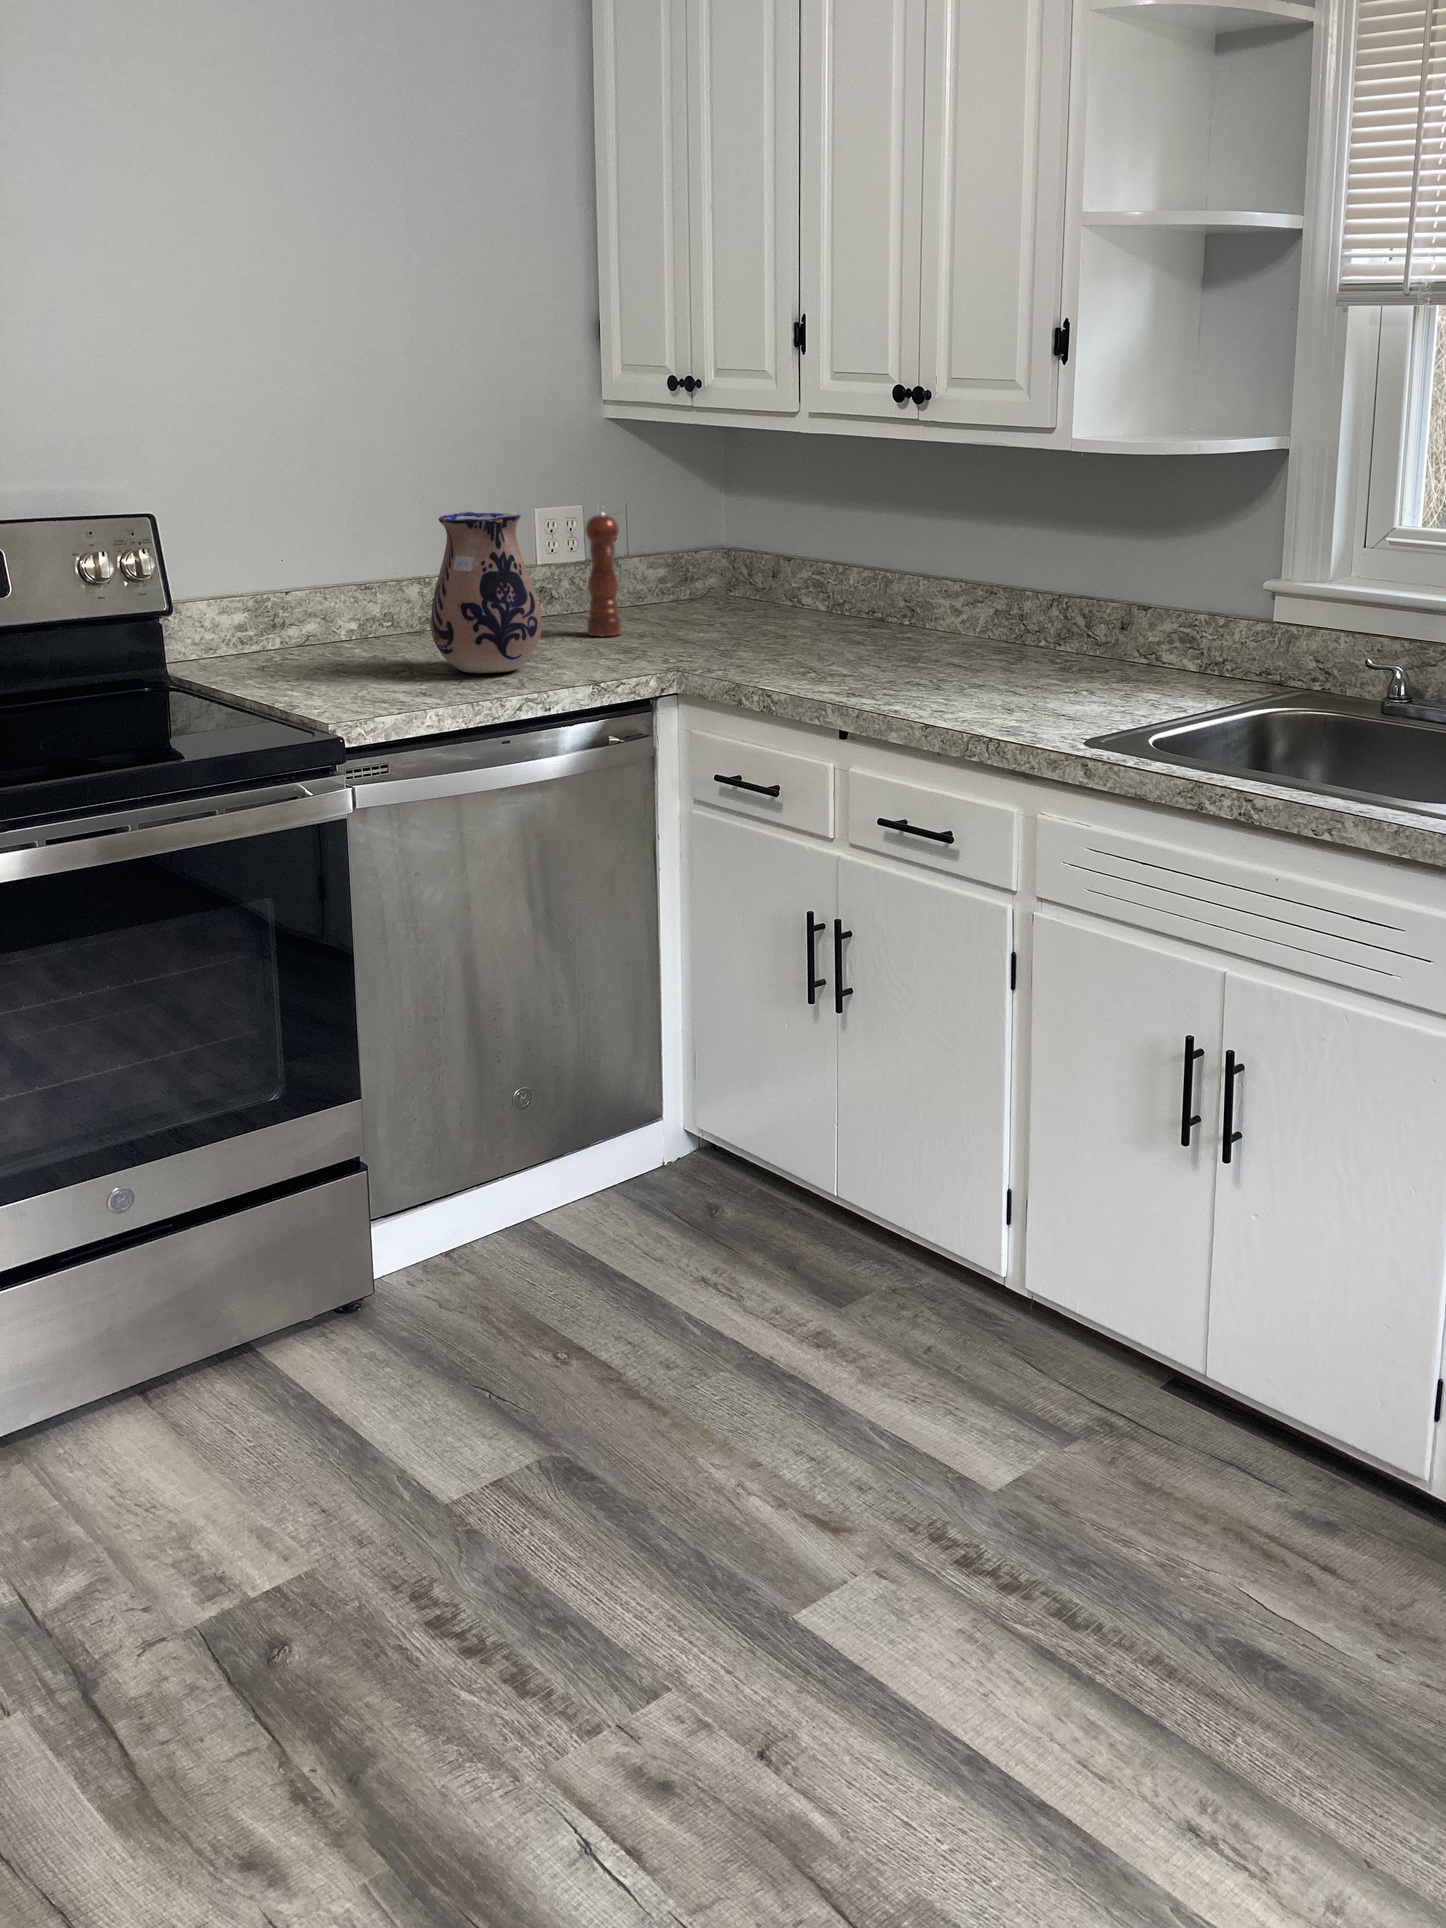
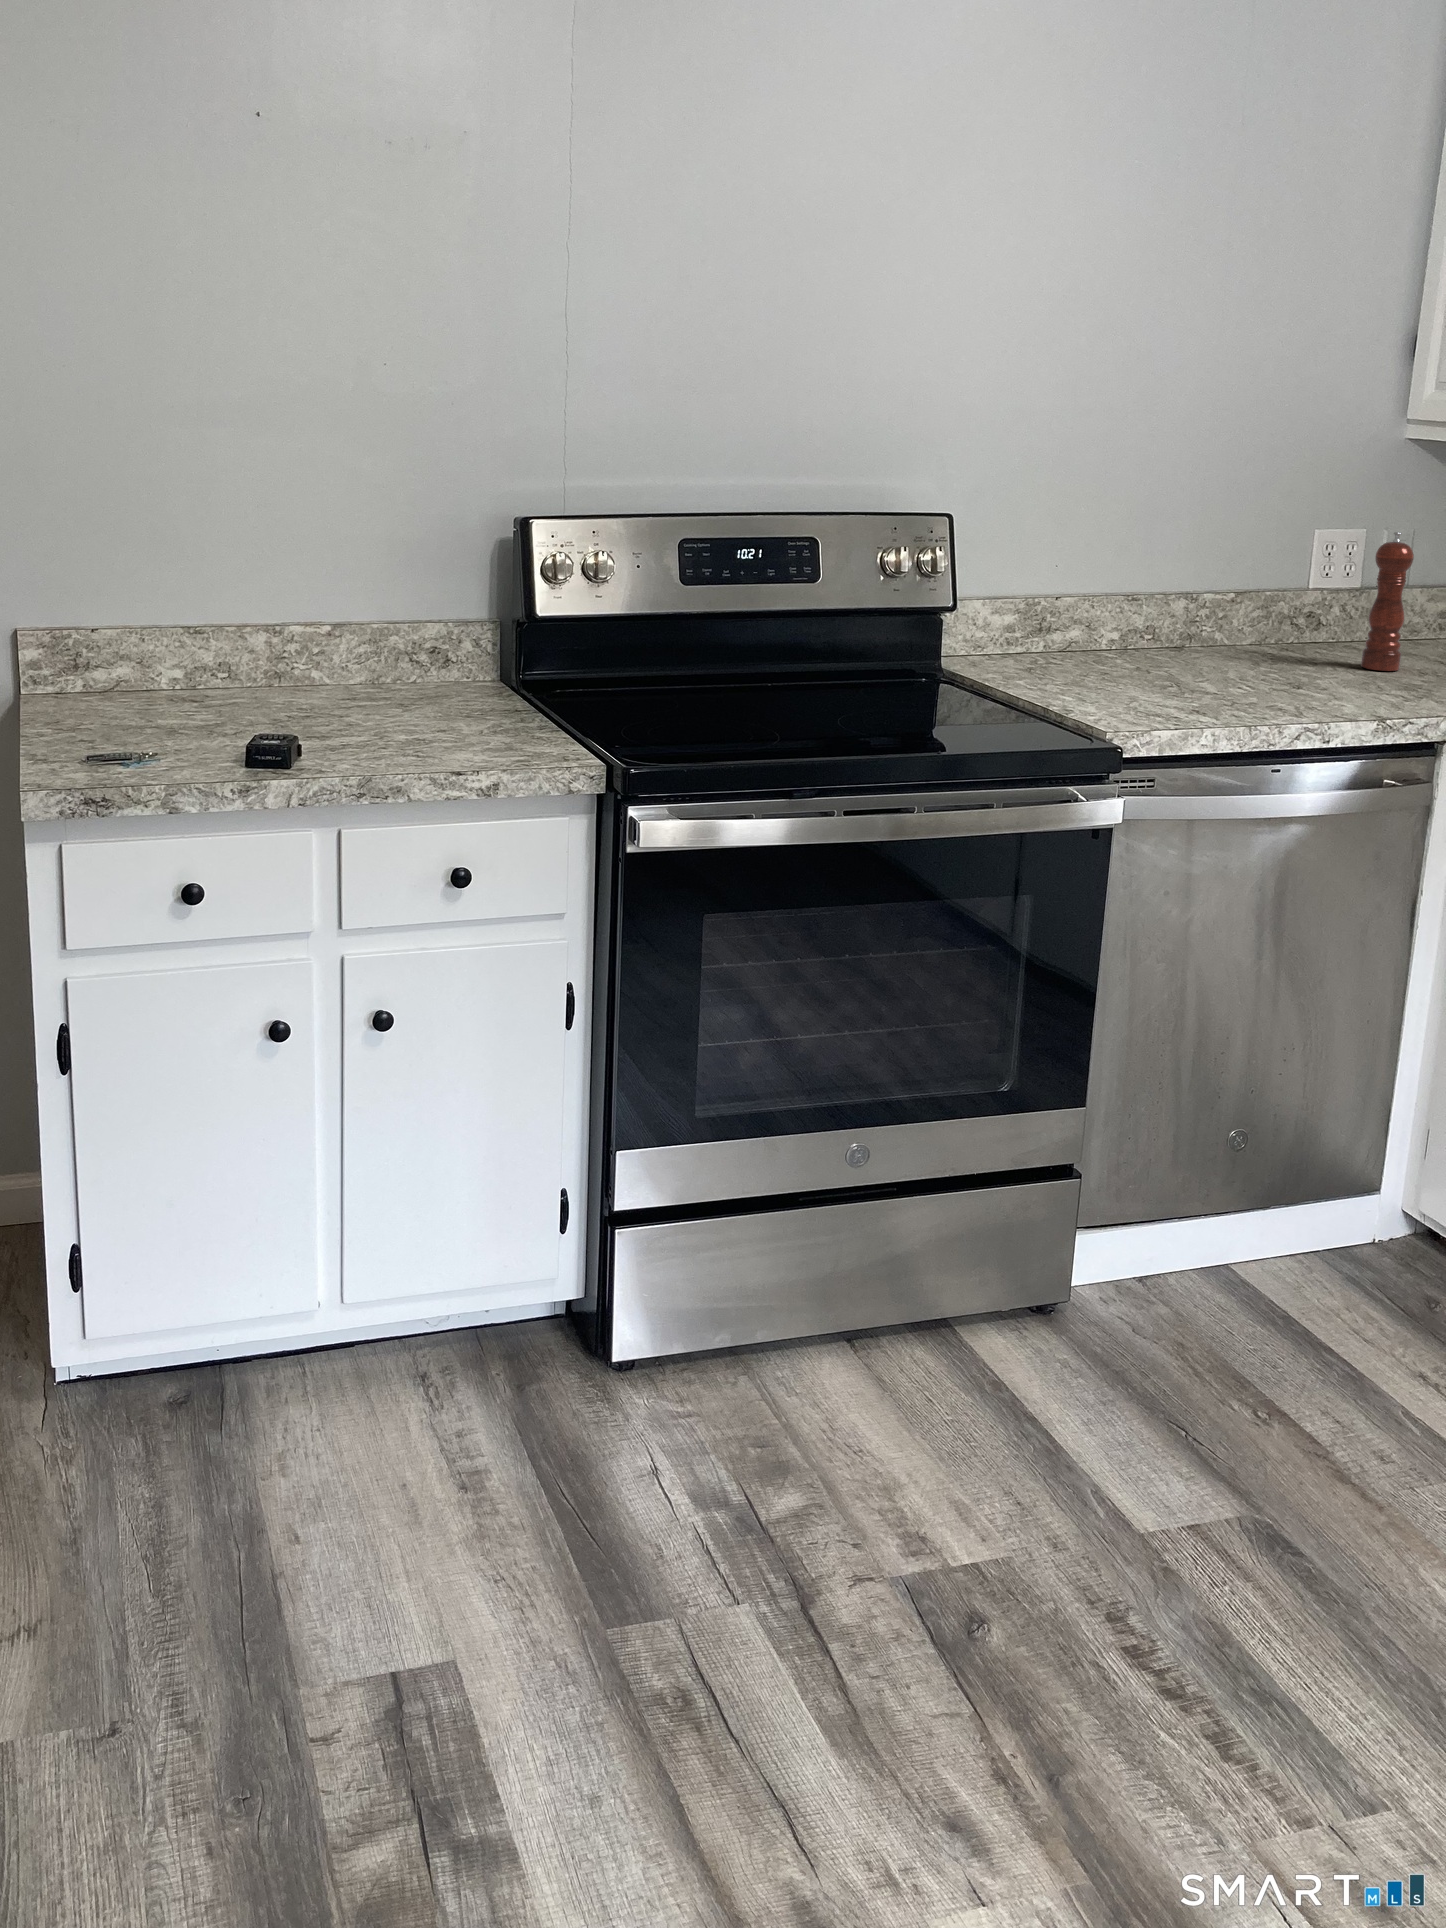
ceramic pitcher: present [431,511,542,674] -> none [1206,530,1326,698]

